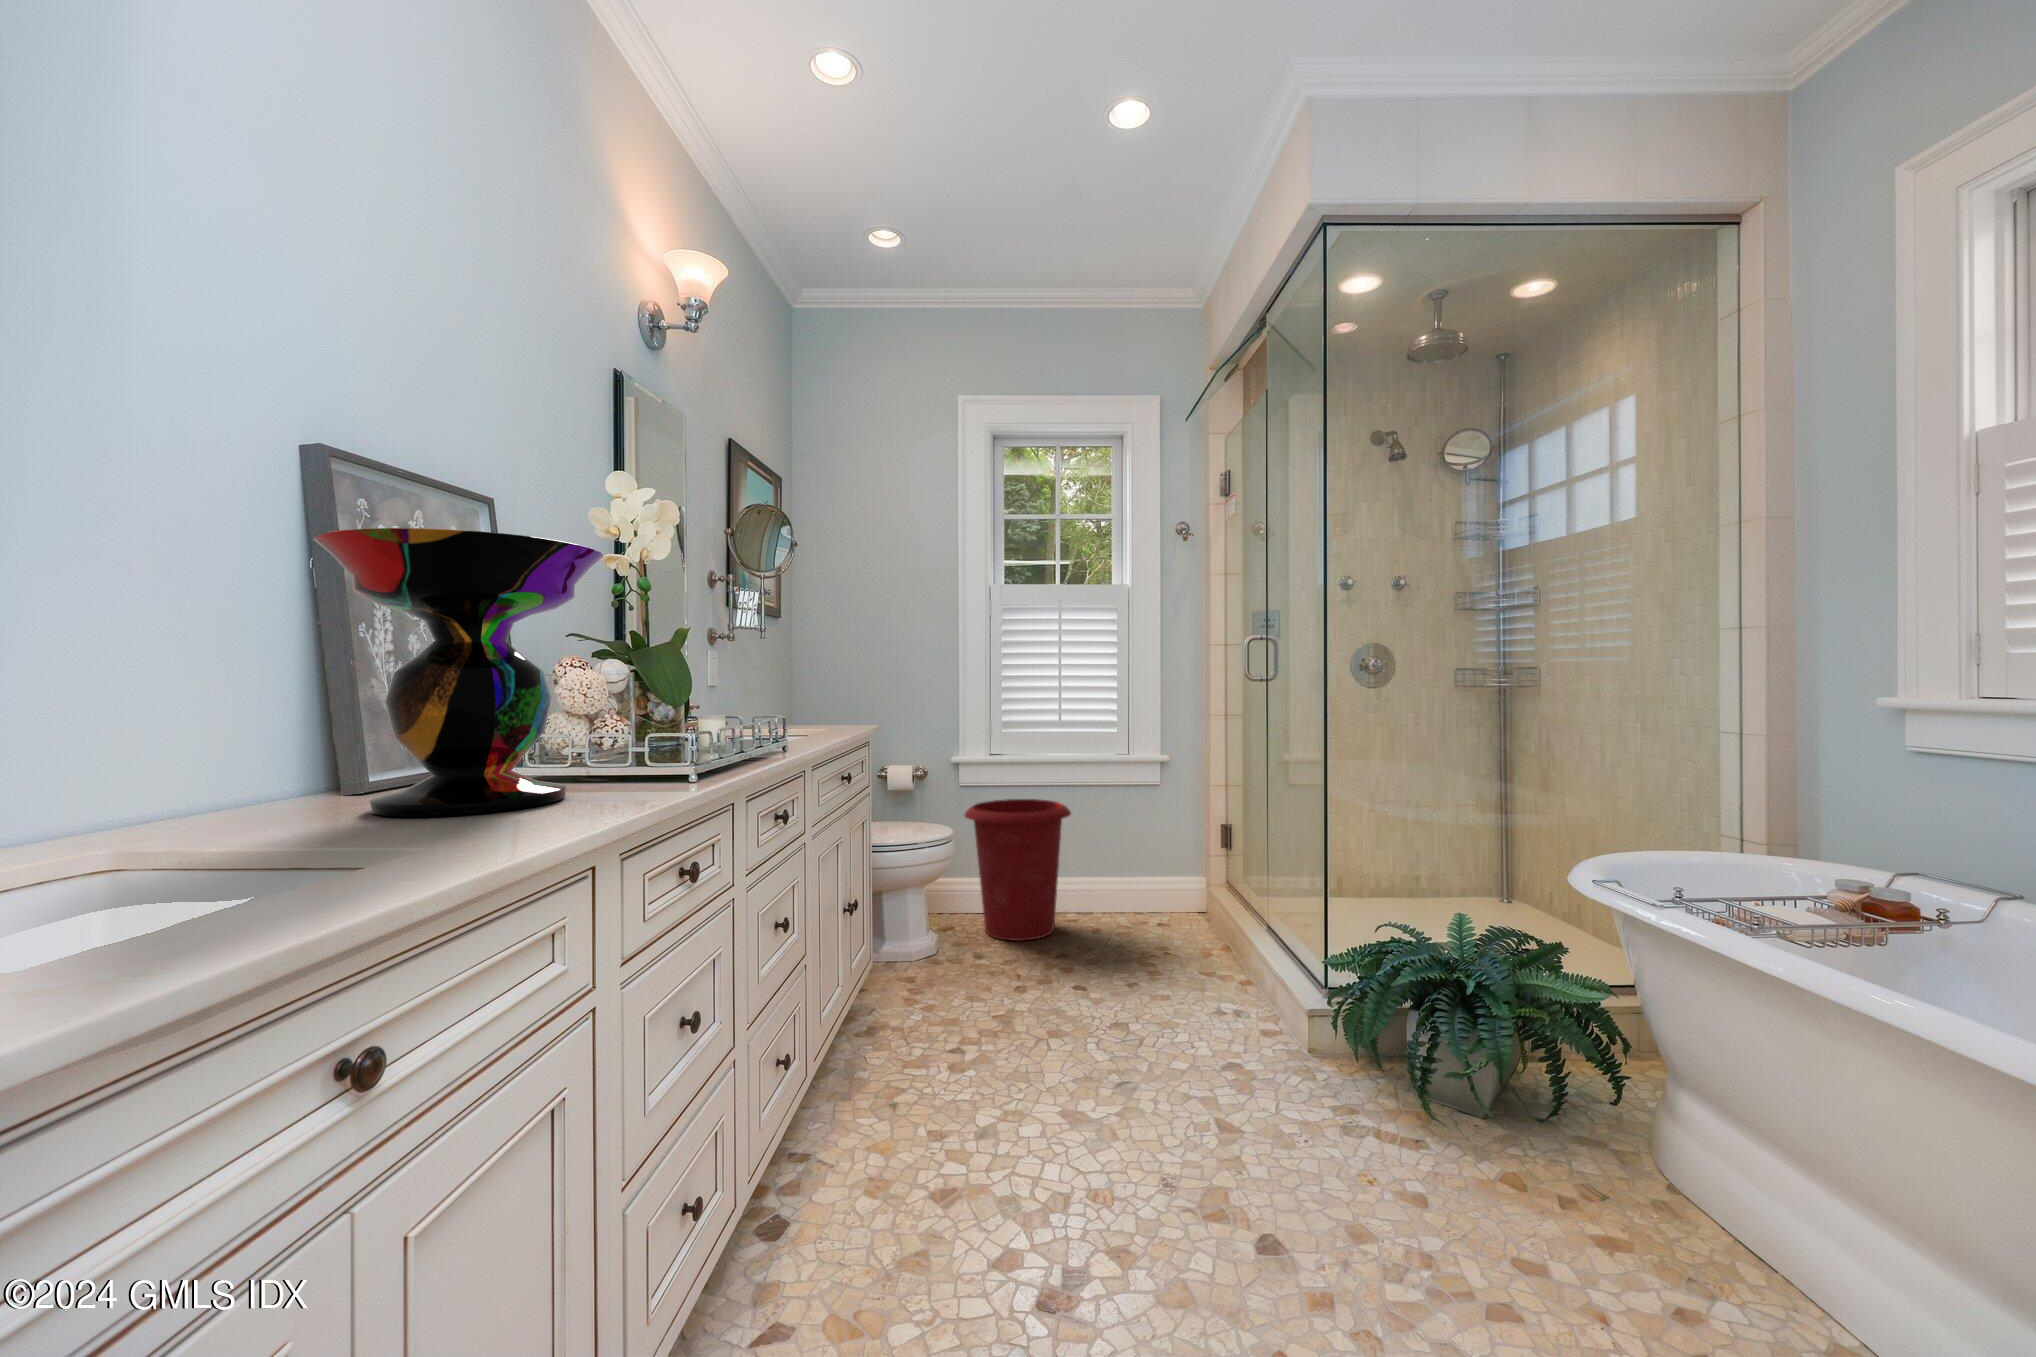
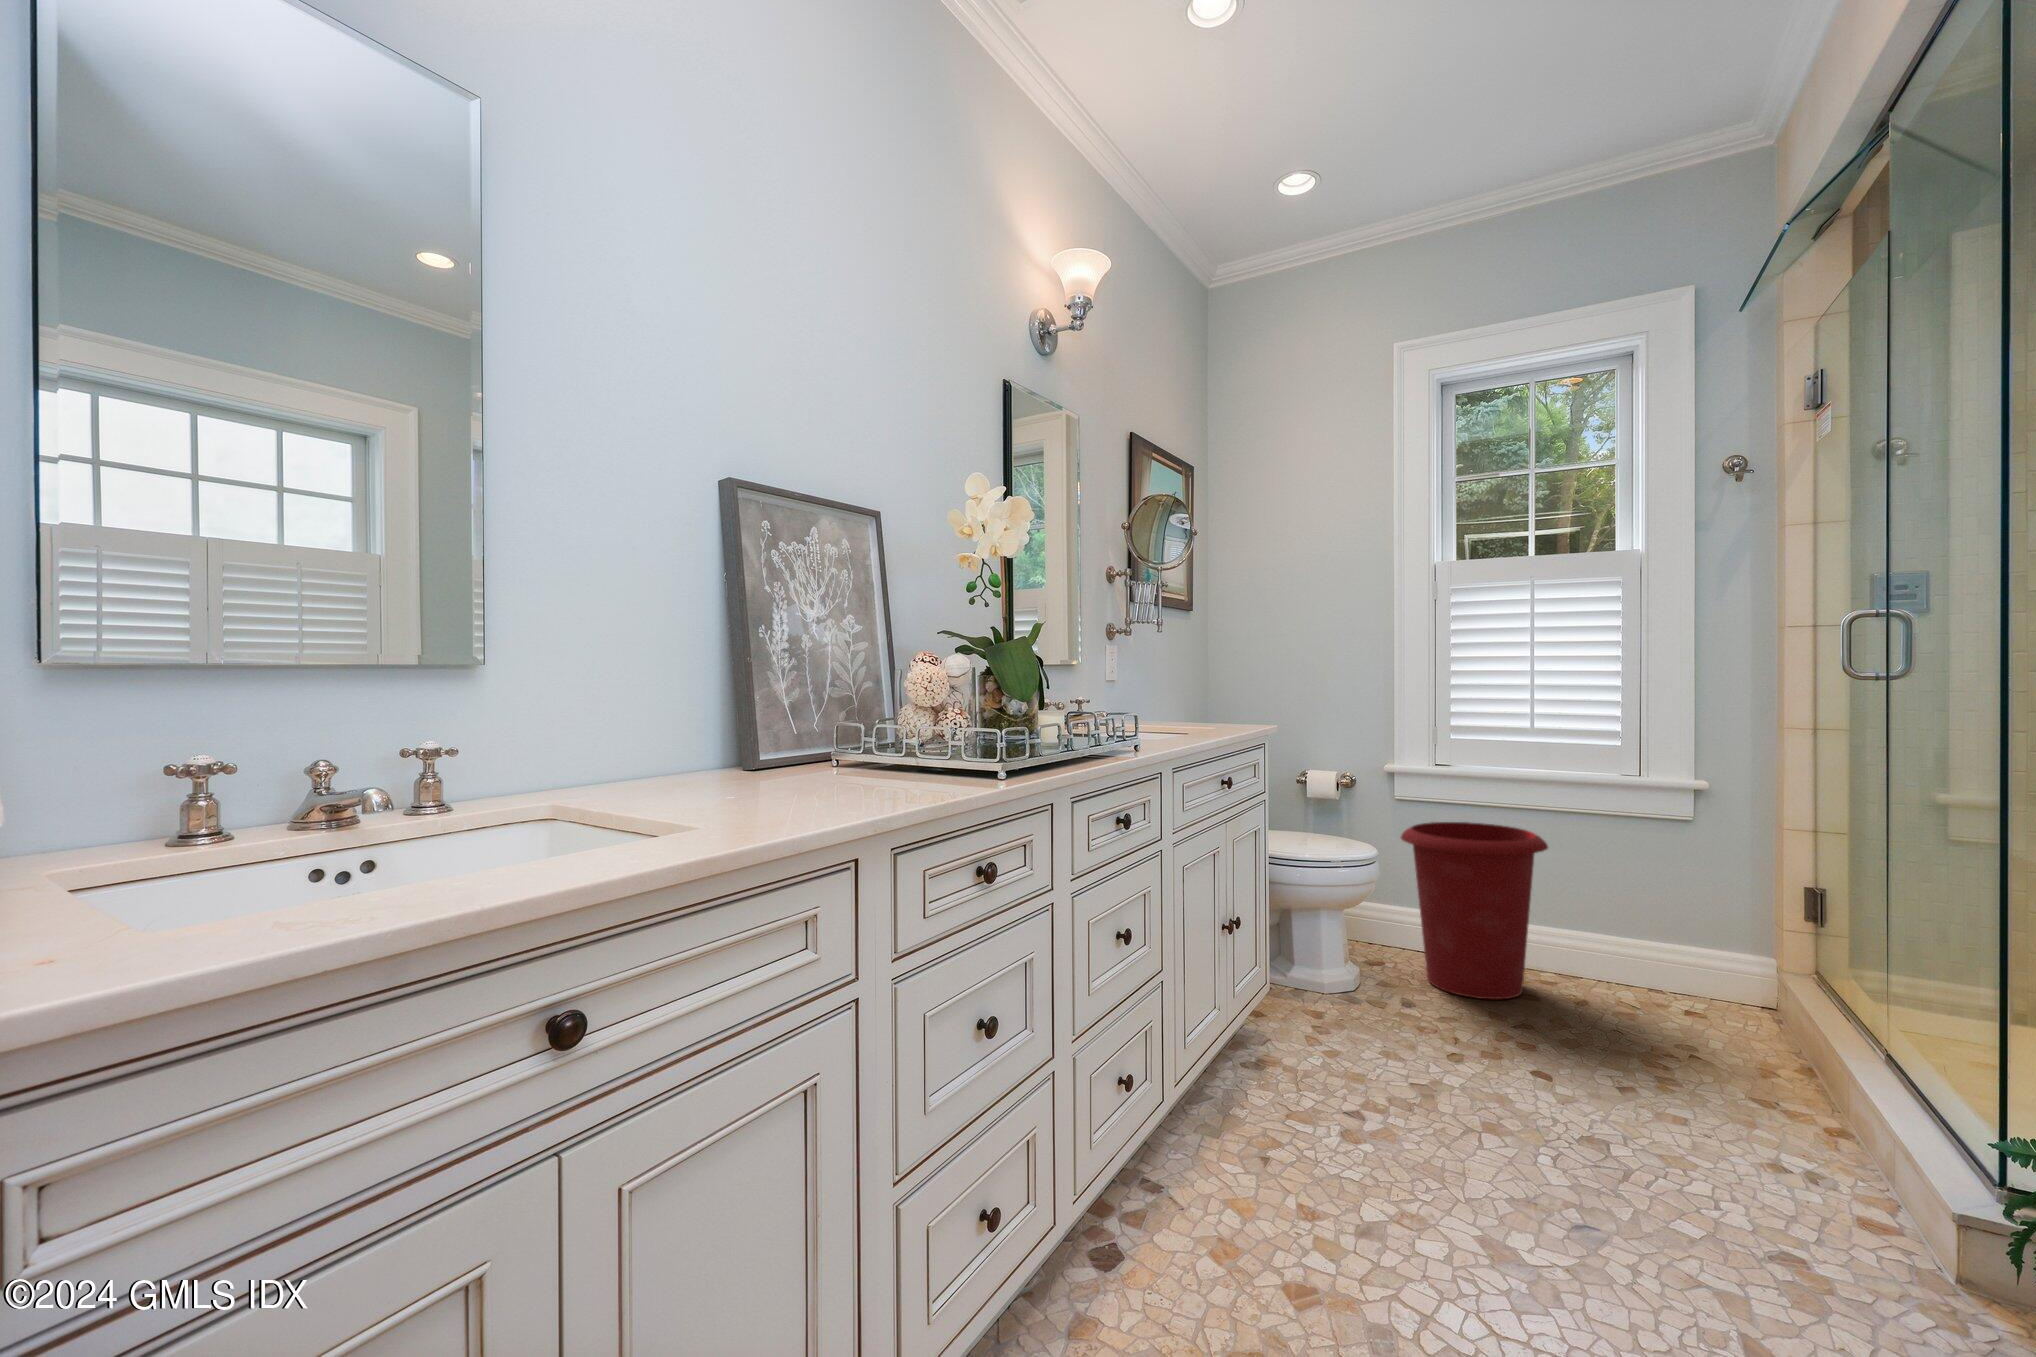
decorative bowl: present [314,528,603,816] -> none [689,537,917,797]

